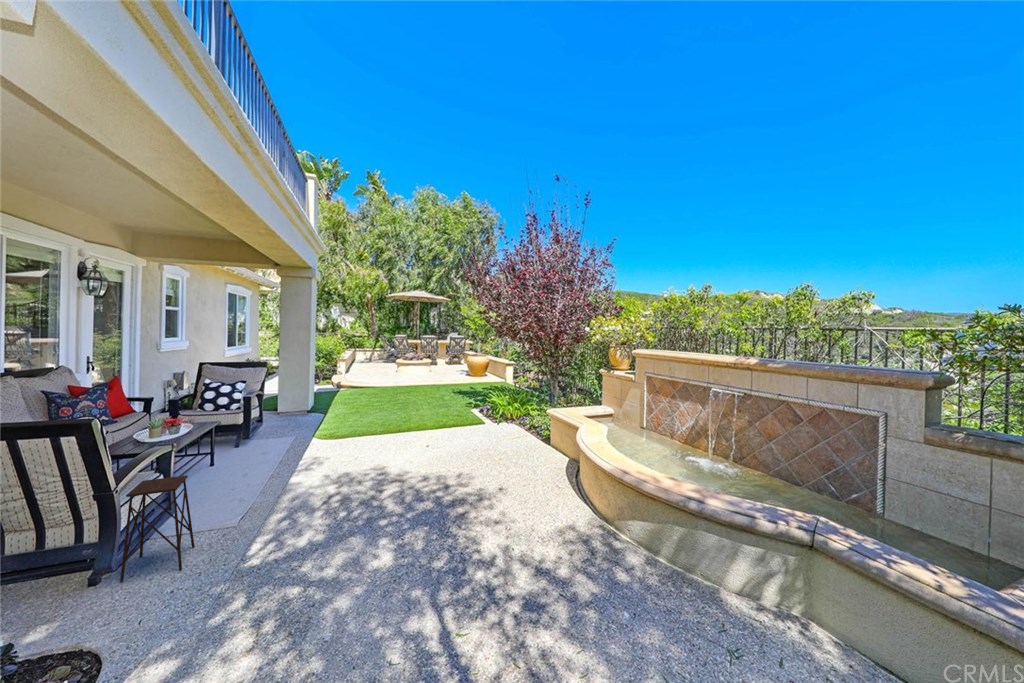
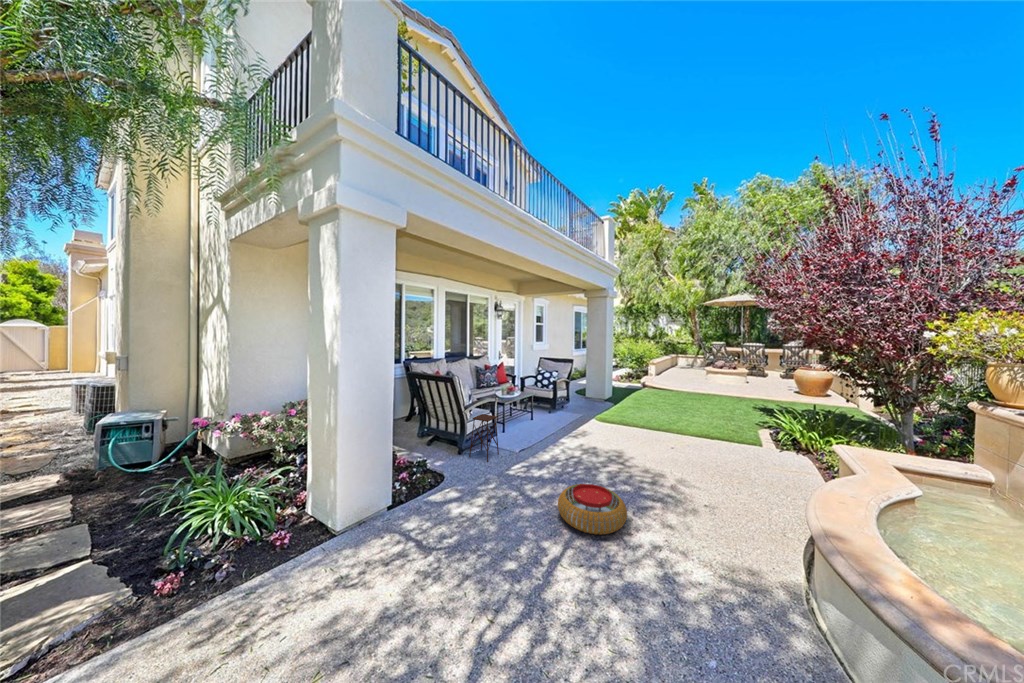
pouf: none [381,513,474,581] -> present [558,484,627,535]

